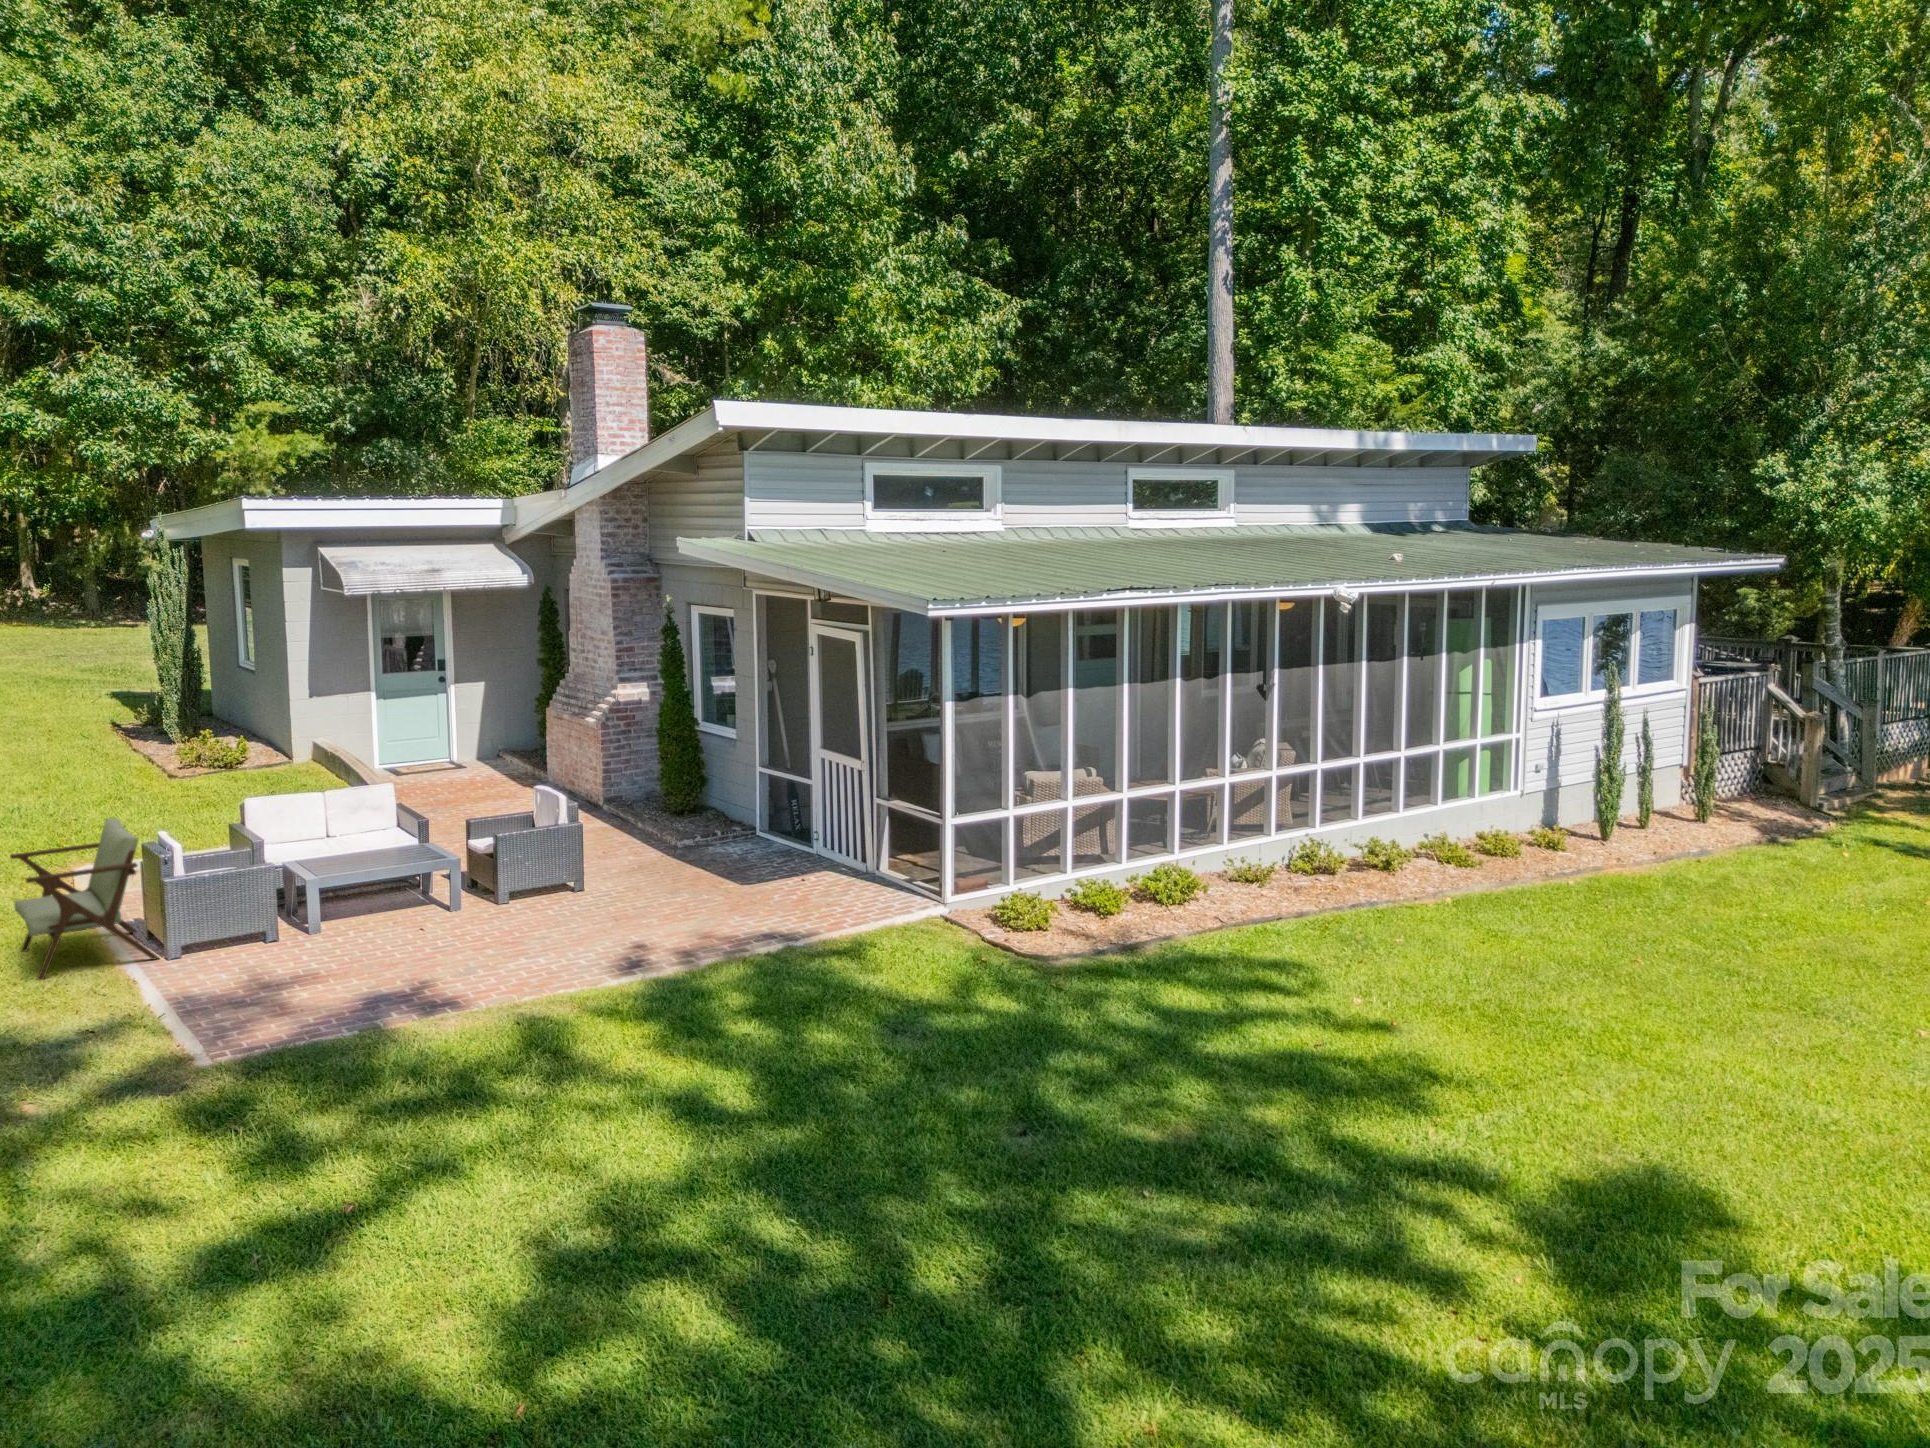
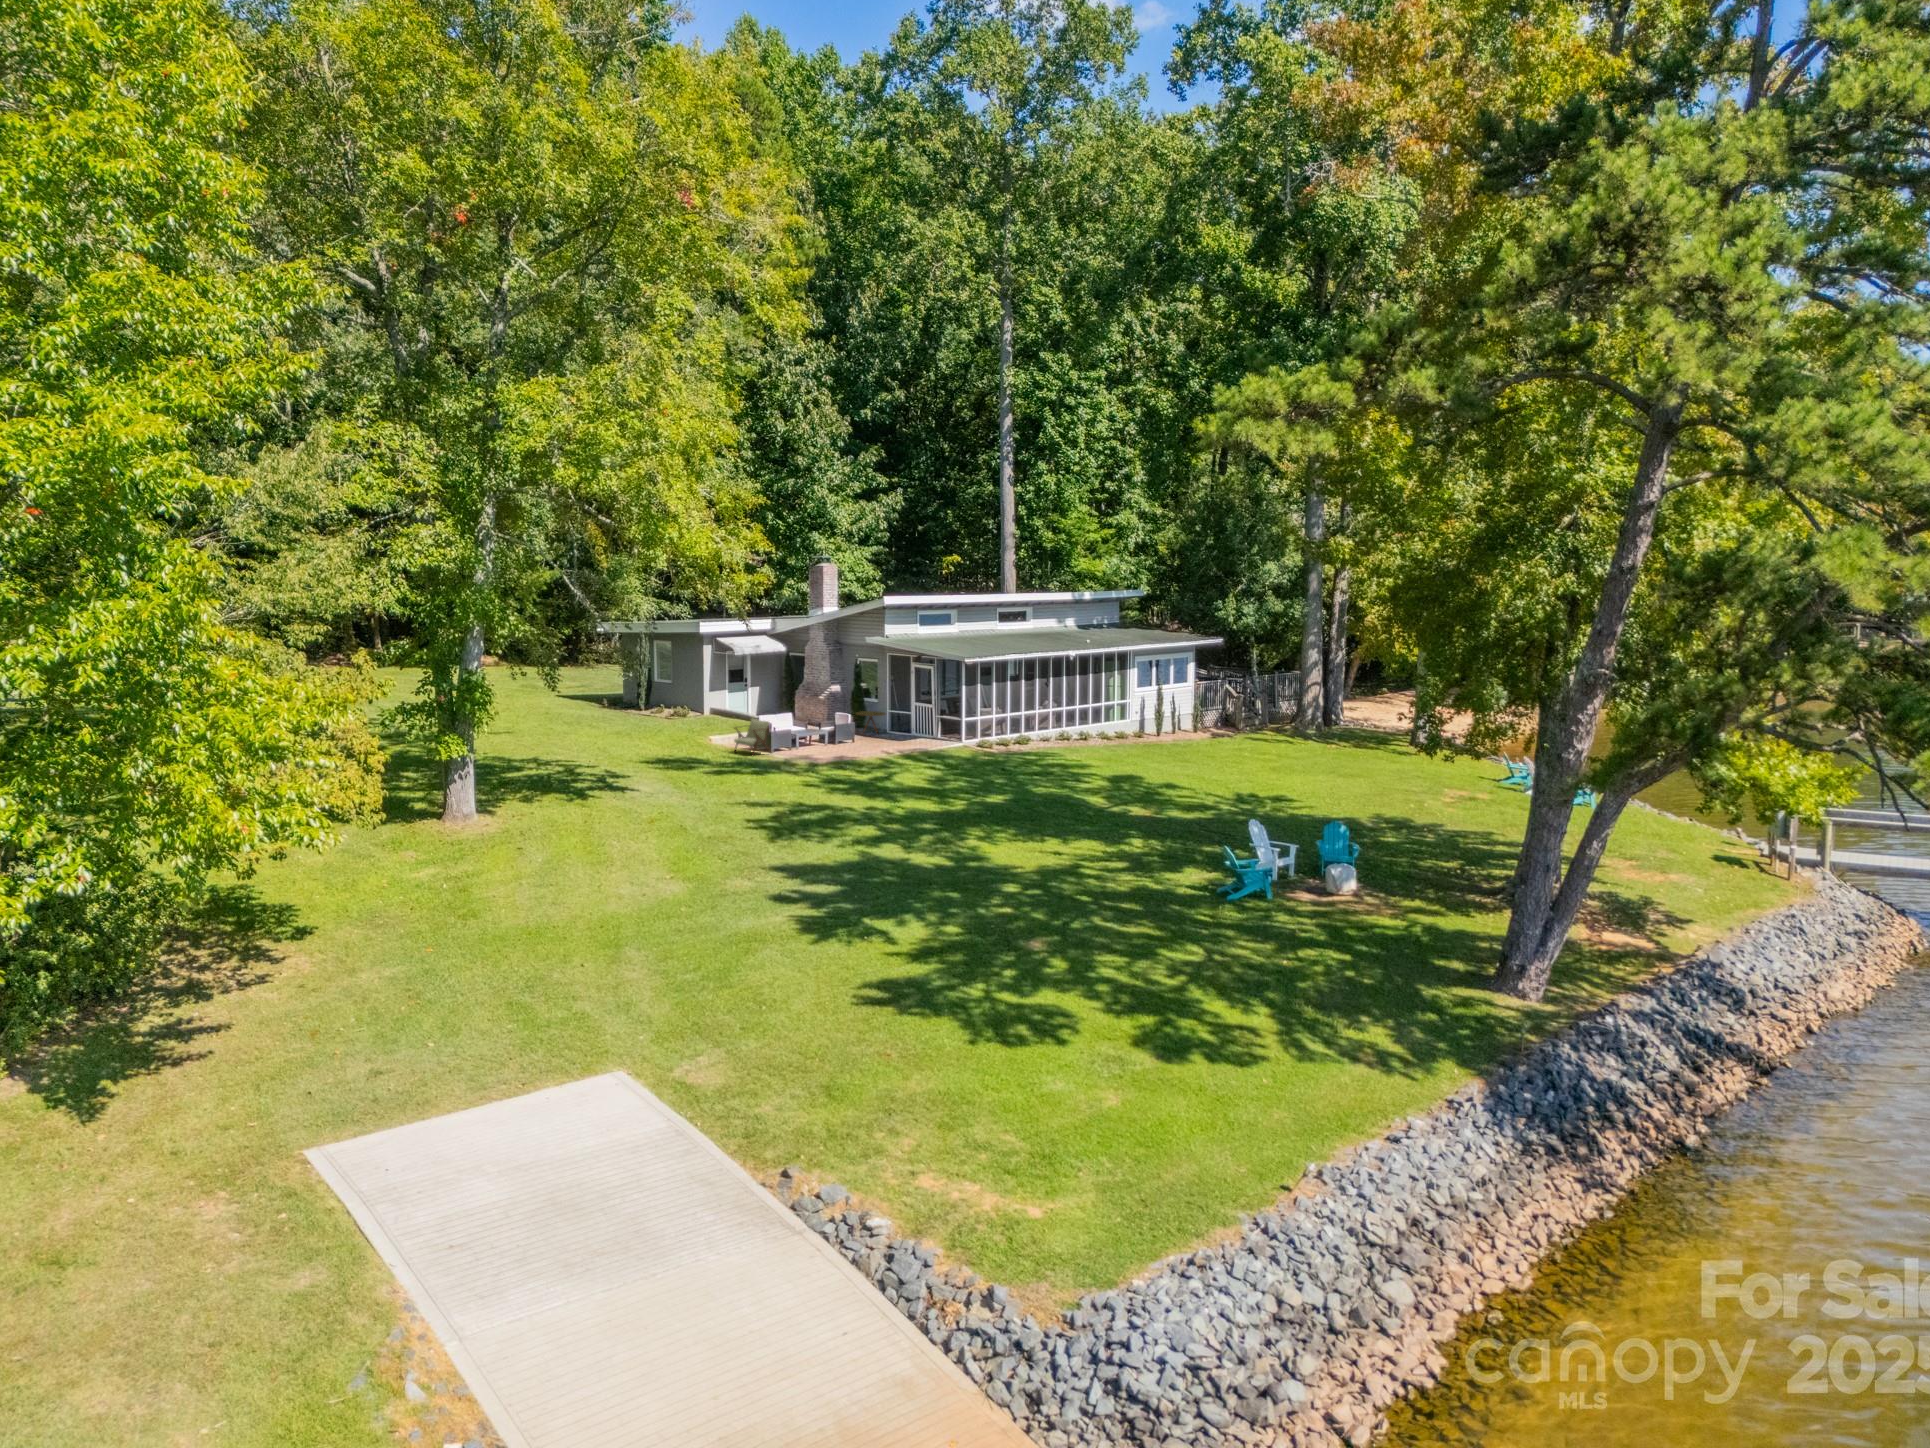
round table: none [654,761,751,841] -> present [856,711,885,735]

